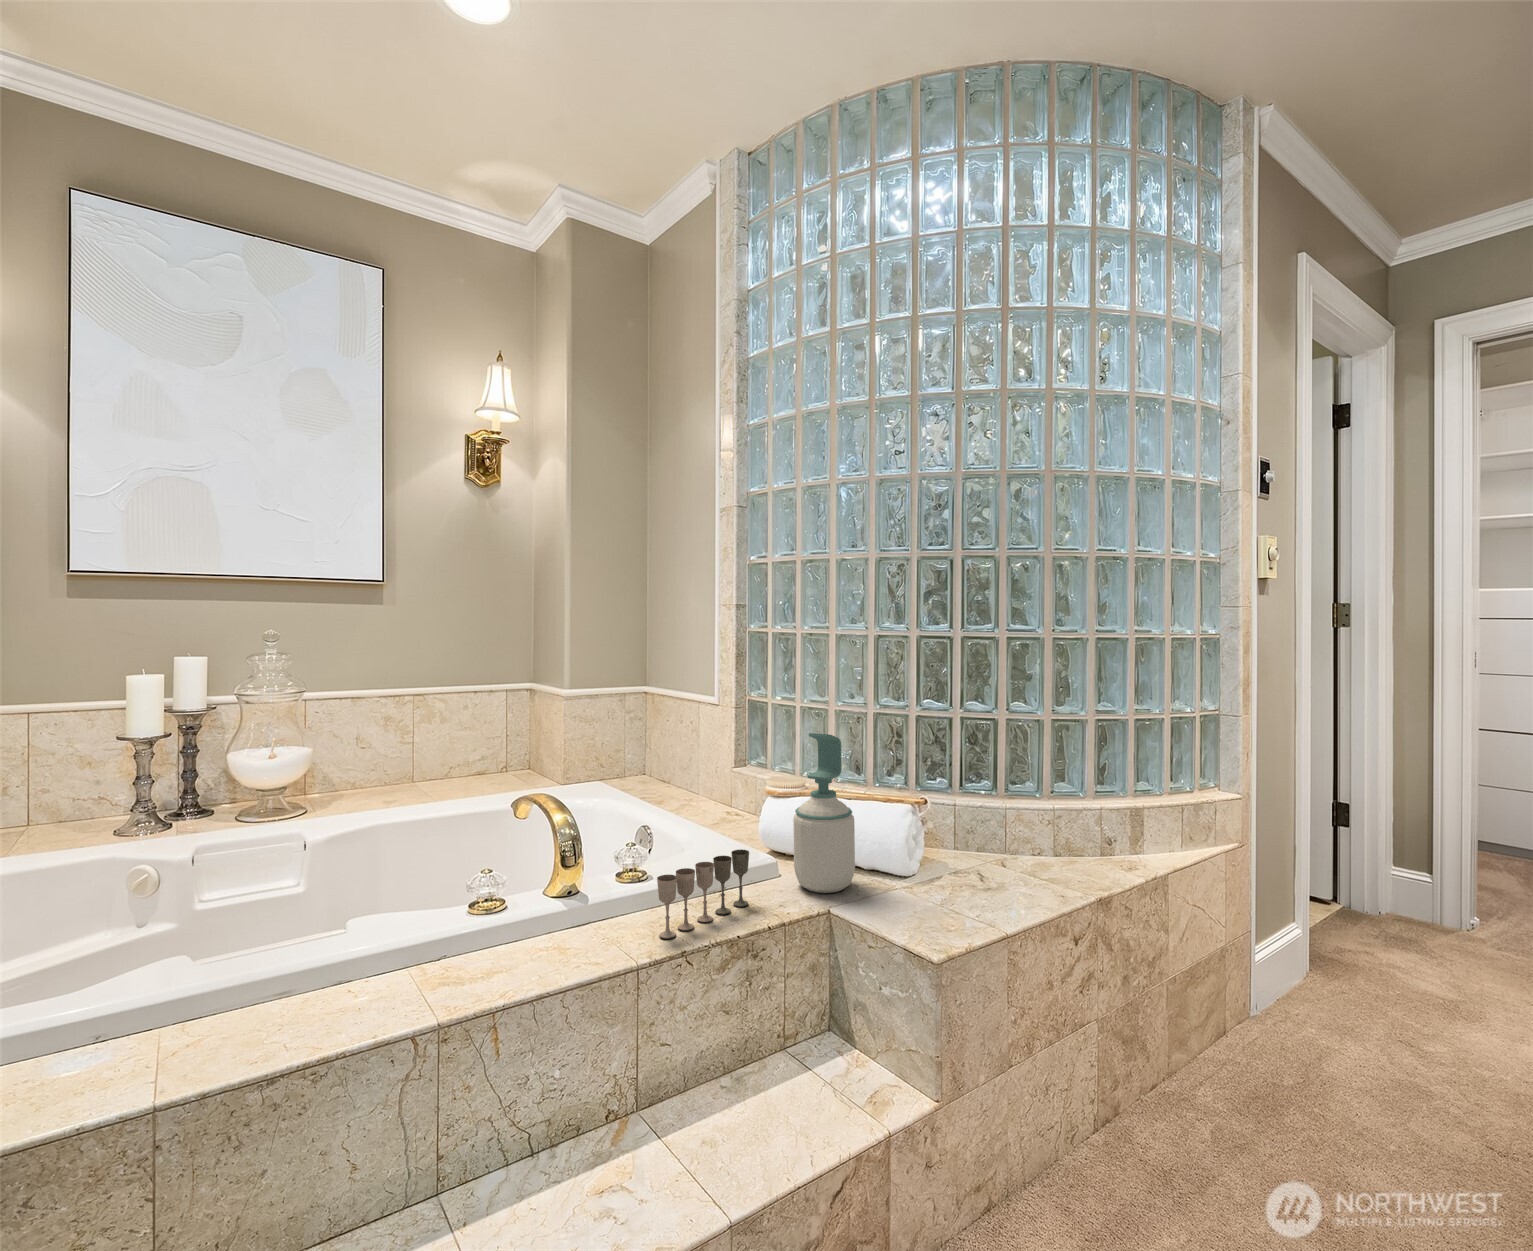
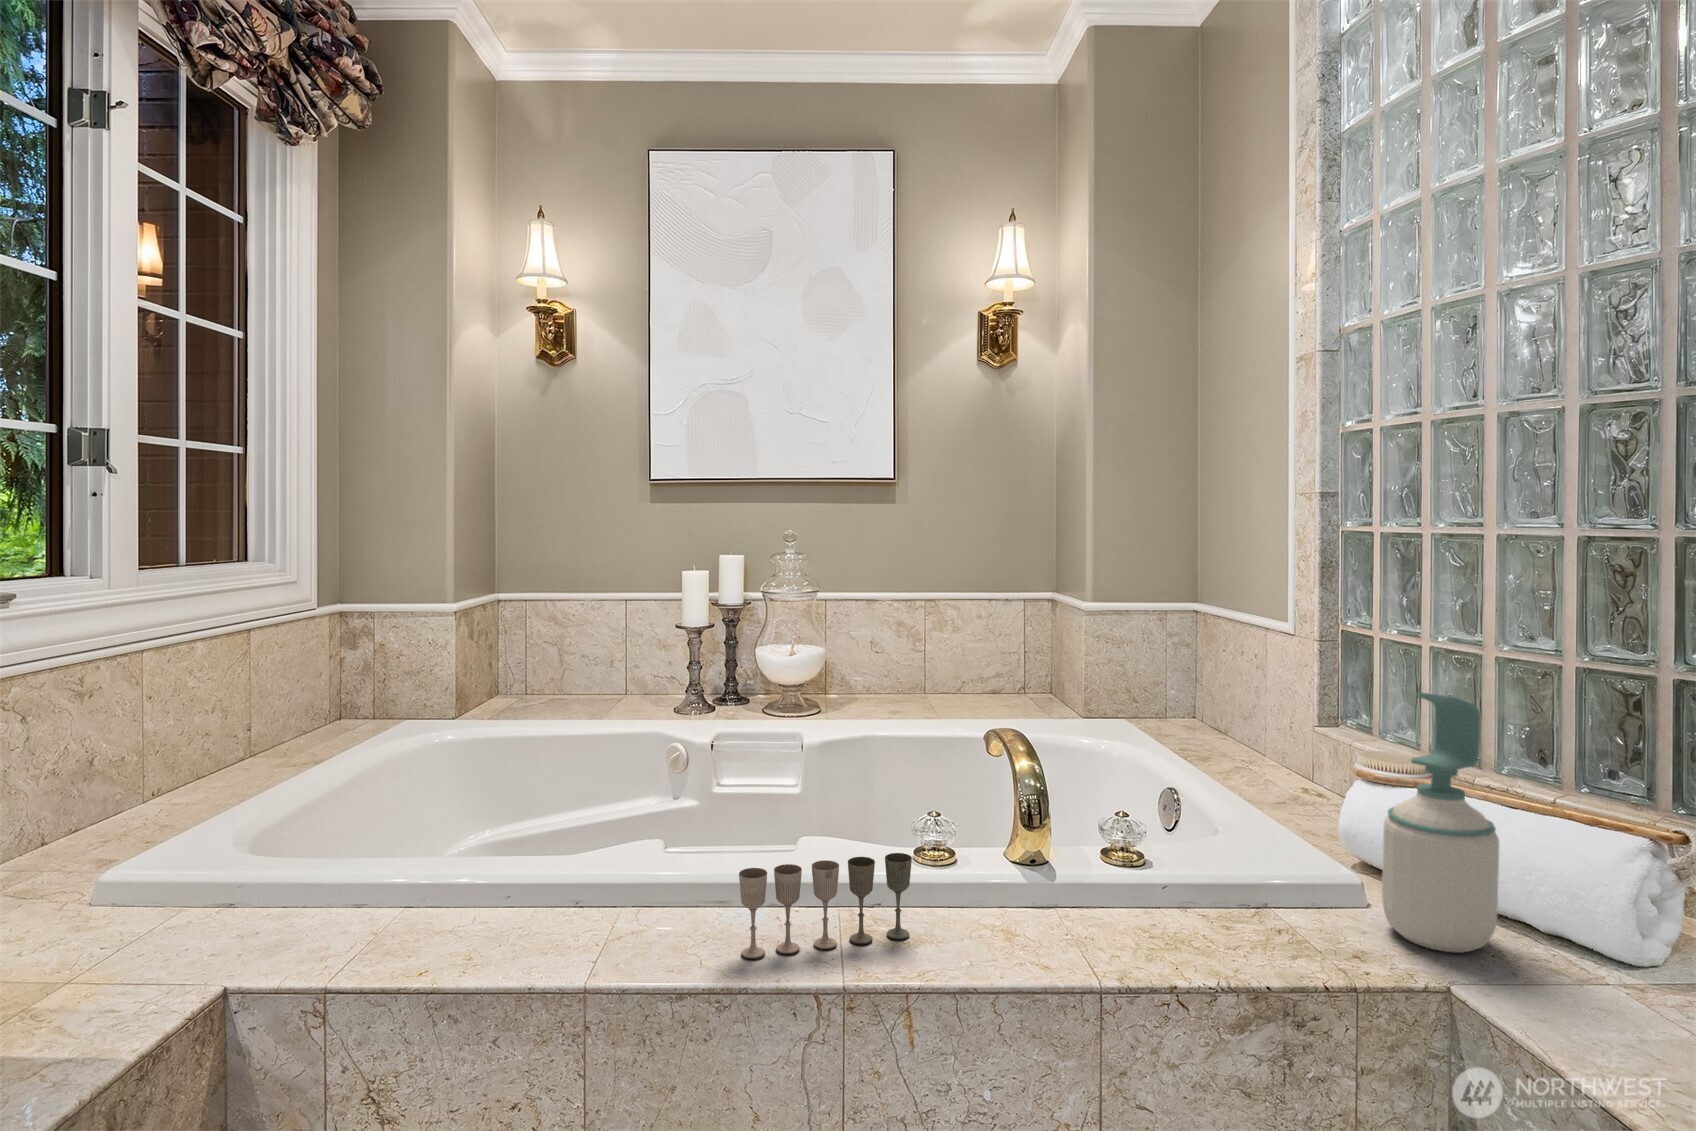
wine glass: present [657,849,749,939] -> present [739,853,912,959]

